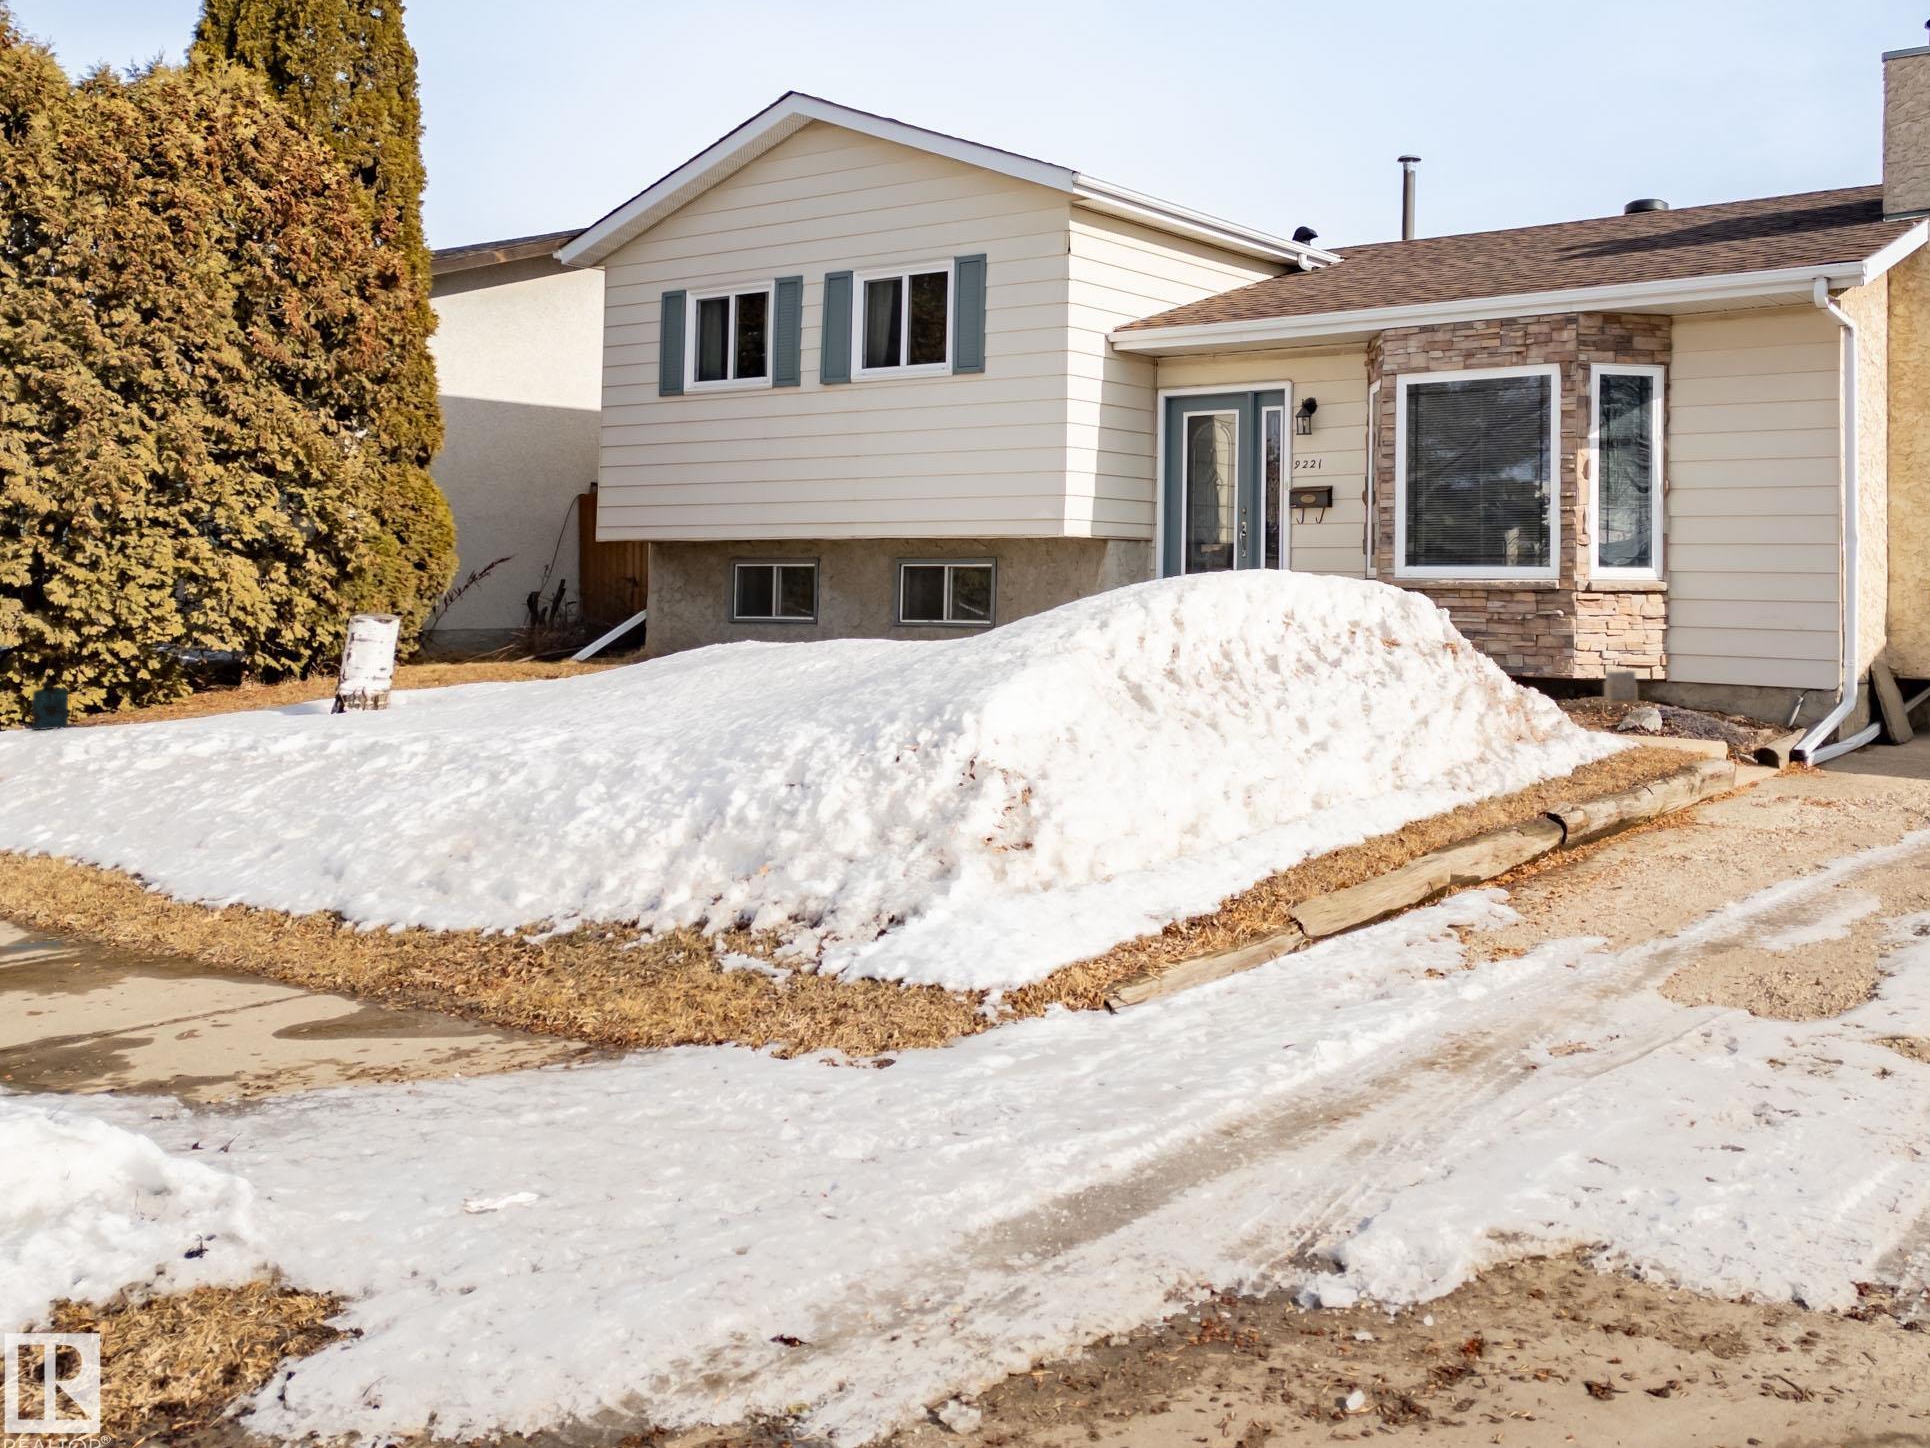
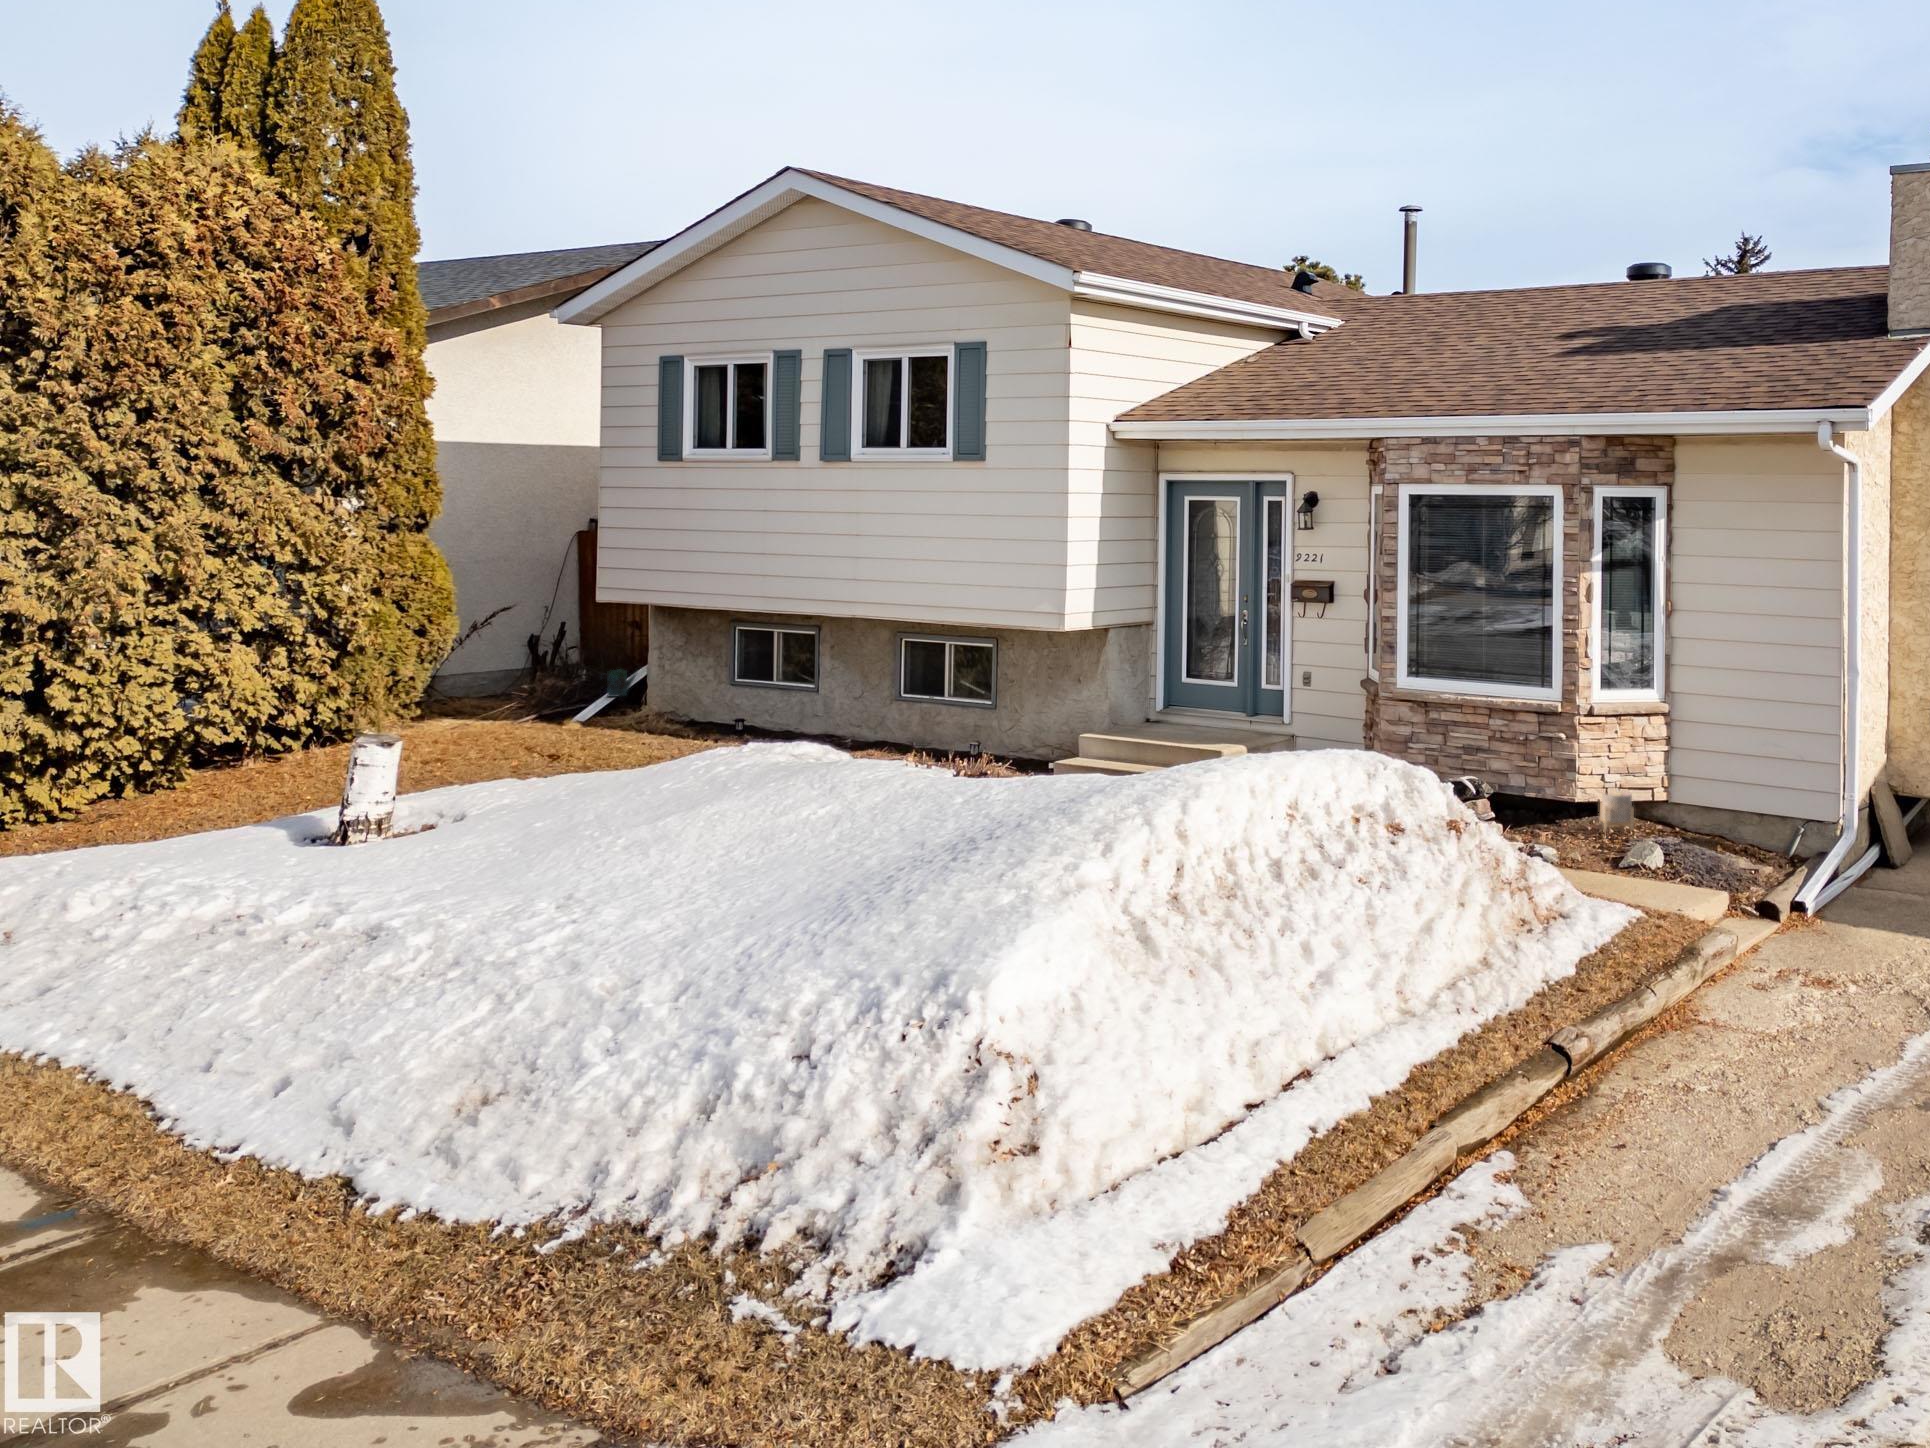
watering can: present [32,681,68,730] -> present [607,666,642,697]

